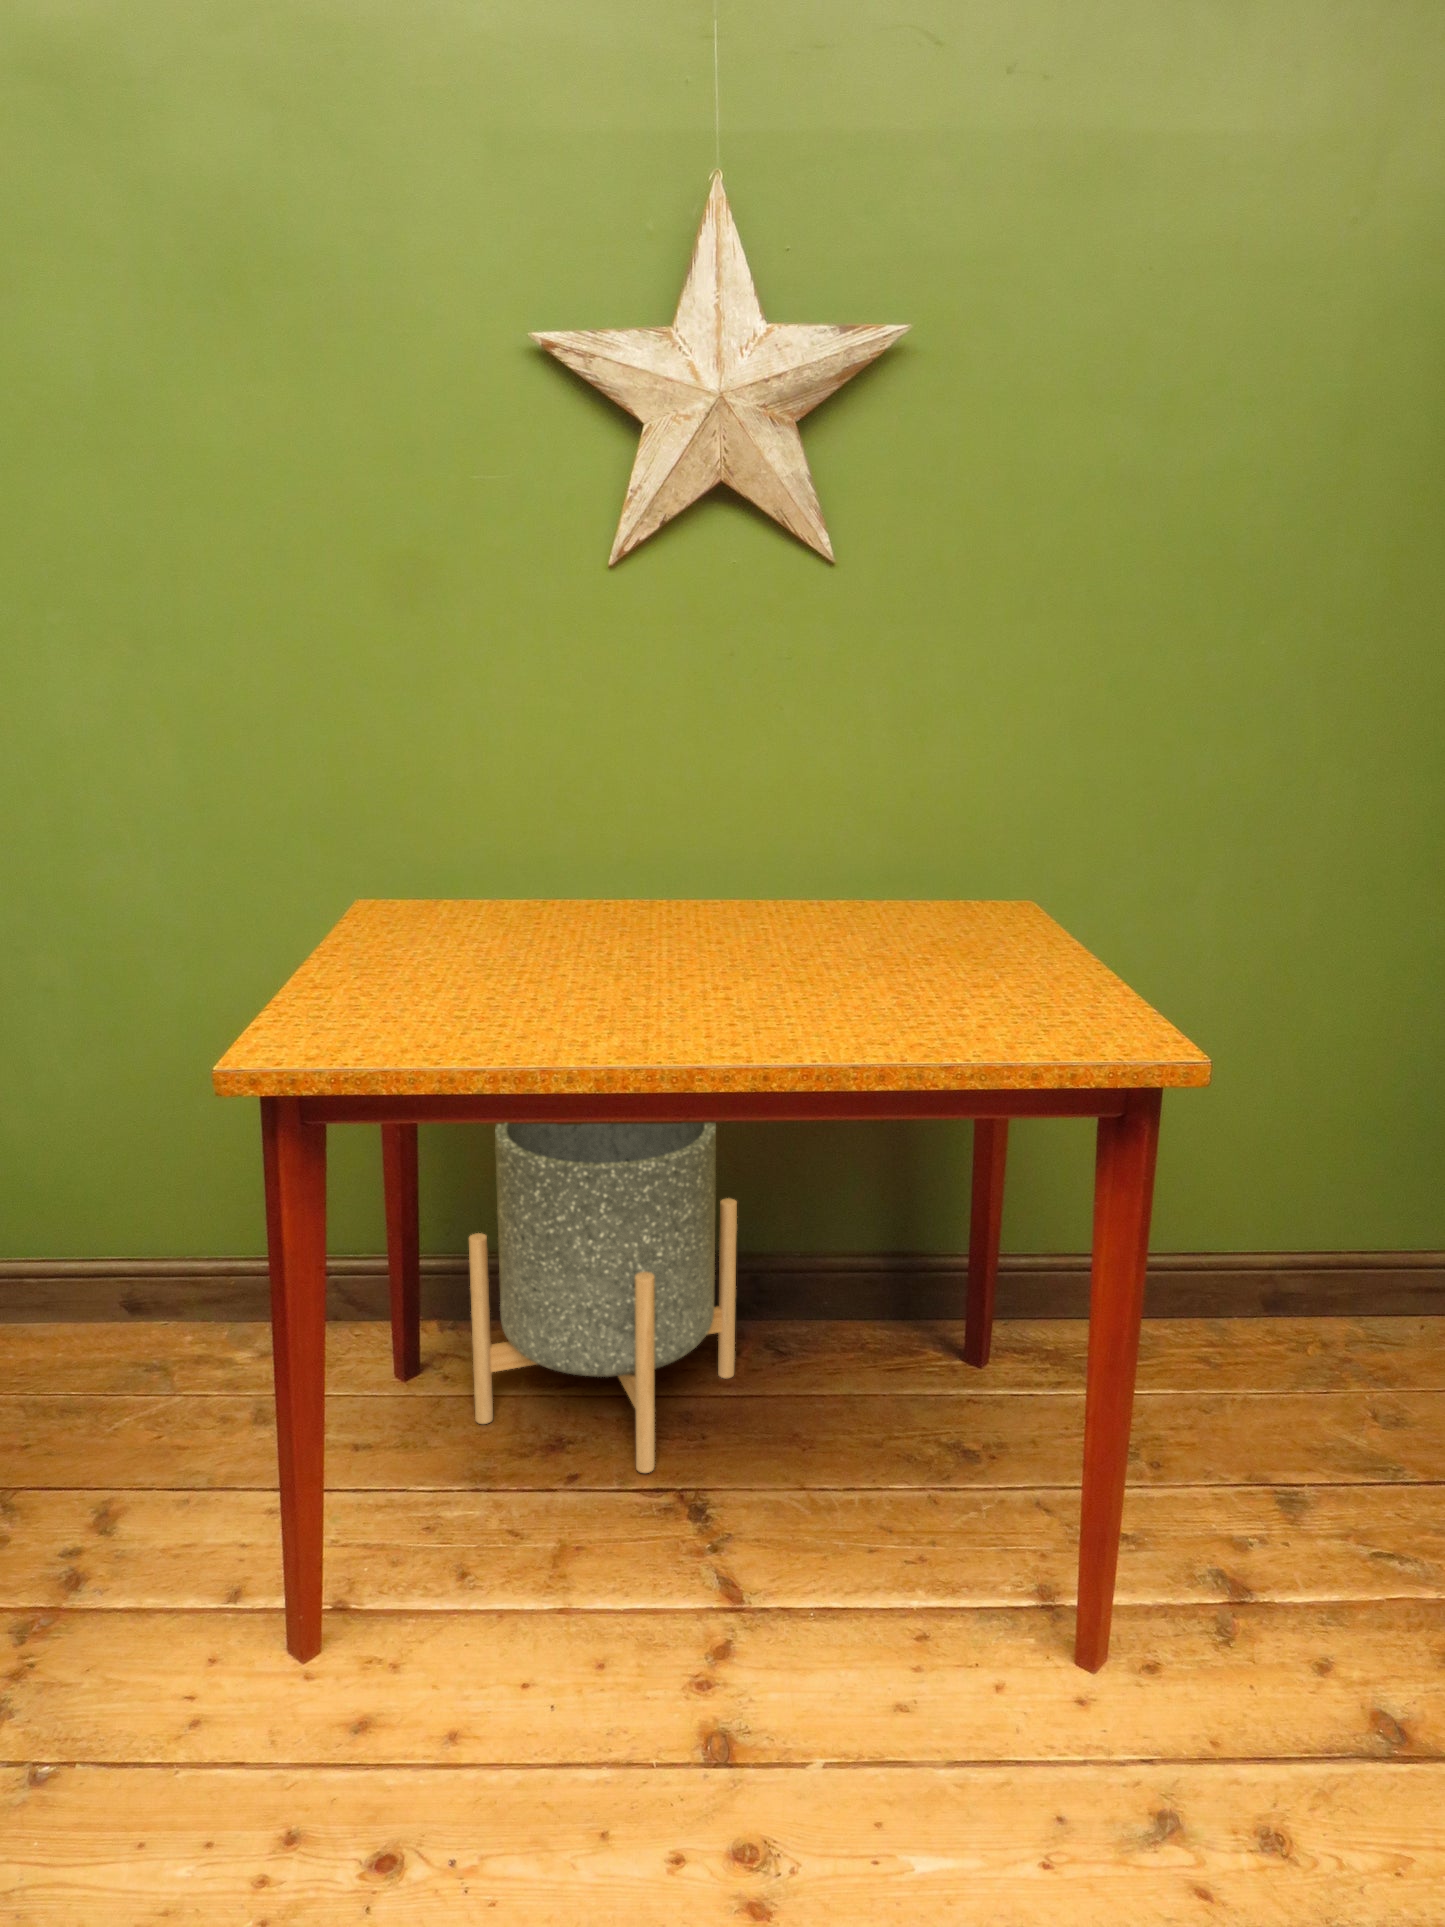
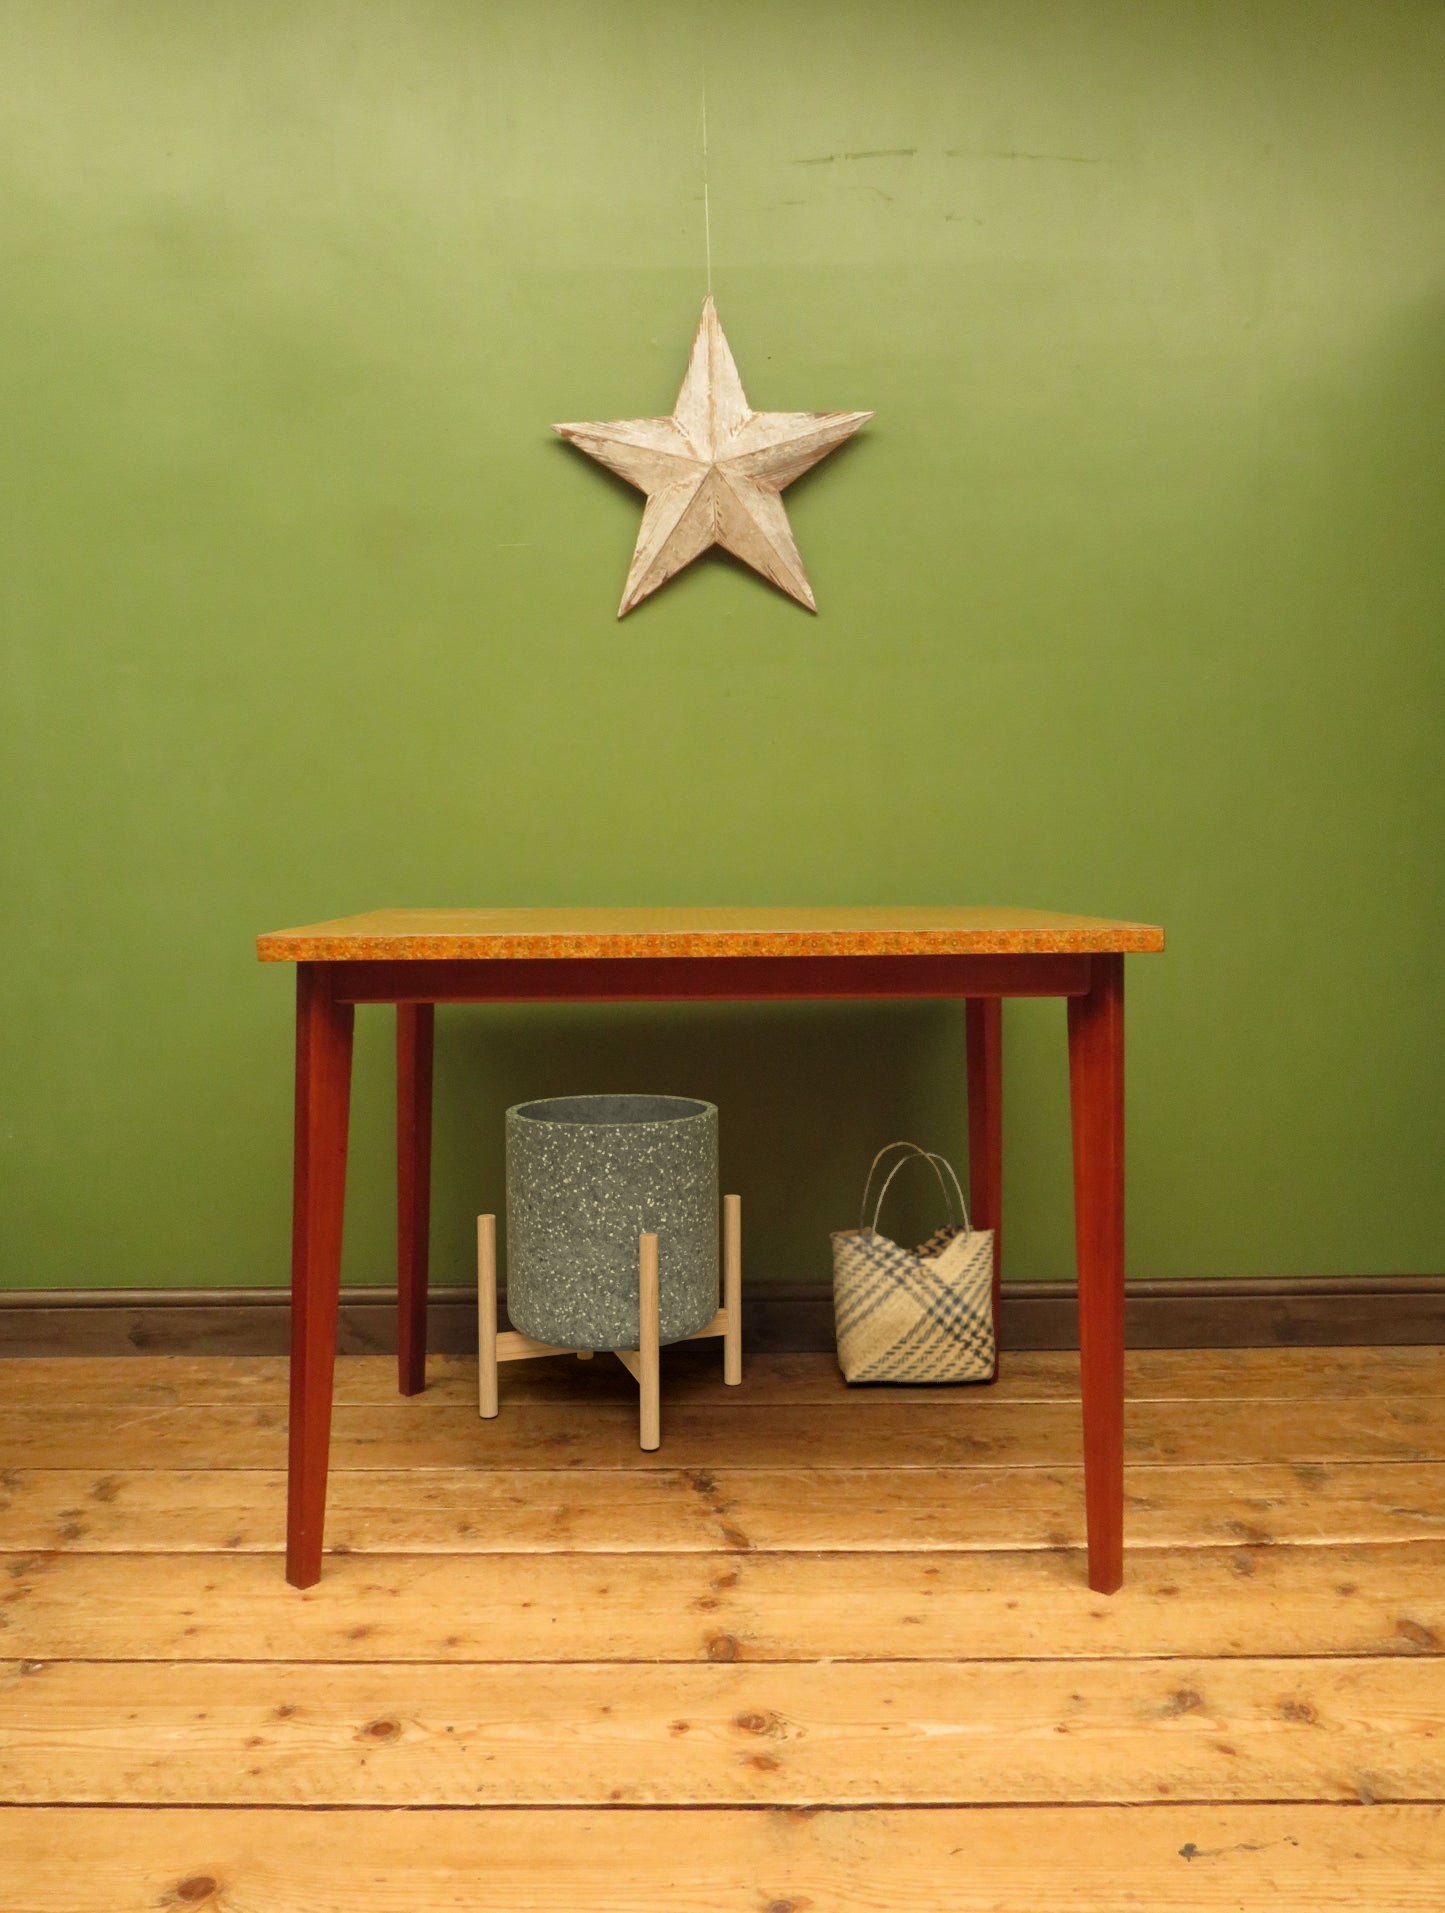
woven basket: none [826,1138,994,1381] -> present [829,1142,995,1382]

